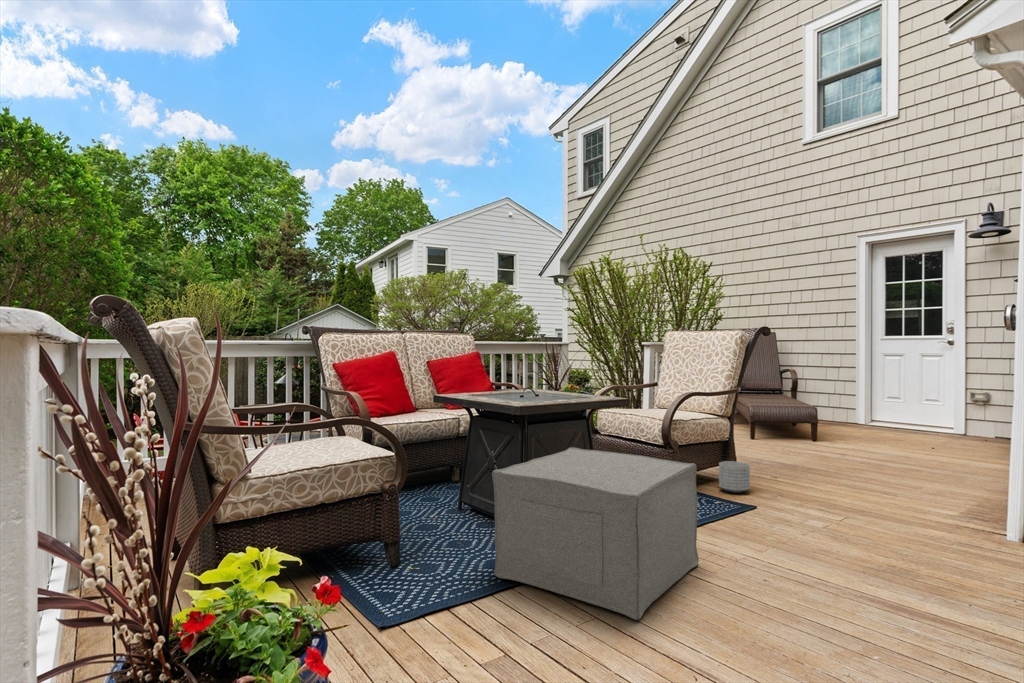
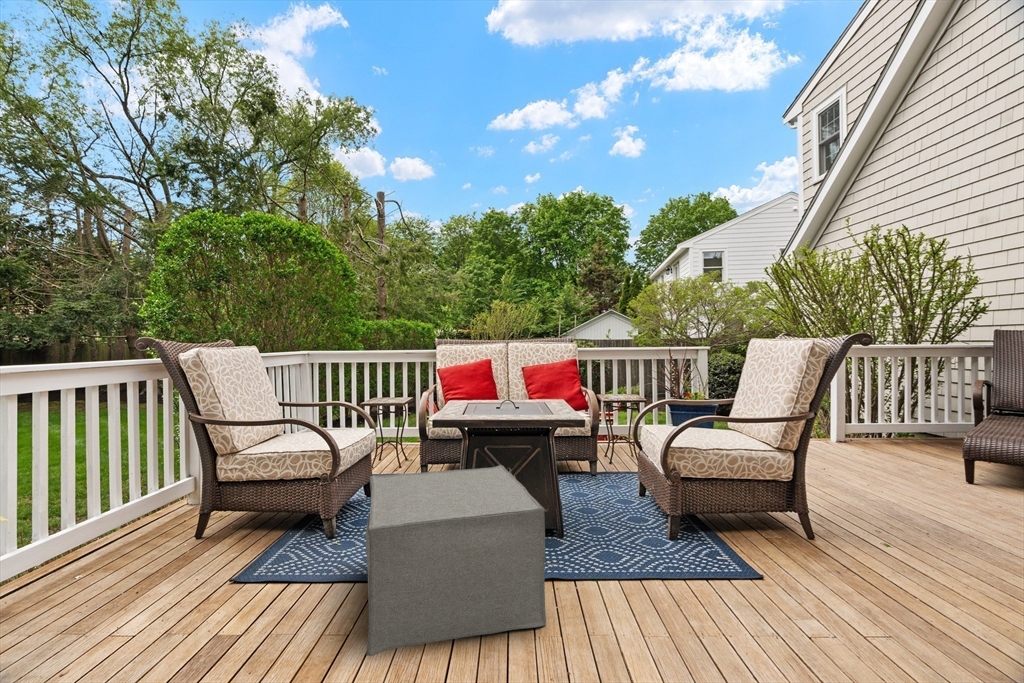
planter: present [719,461,750,493] -> none [761,513,805,560]

